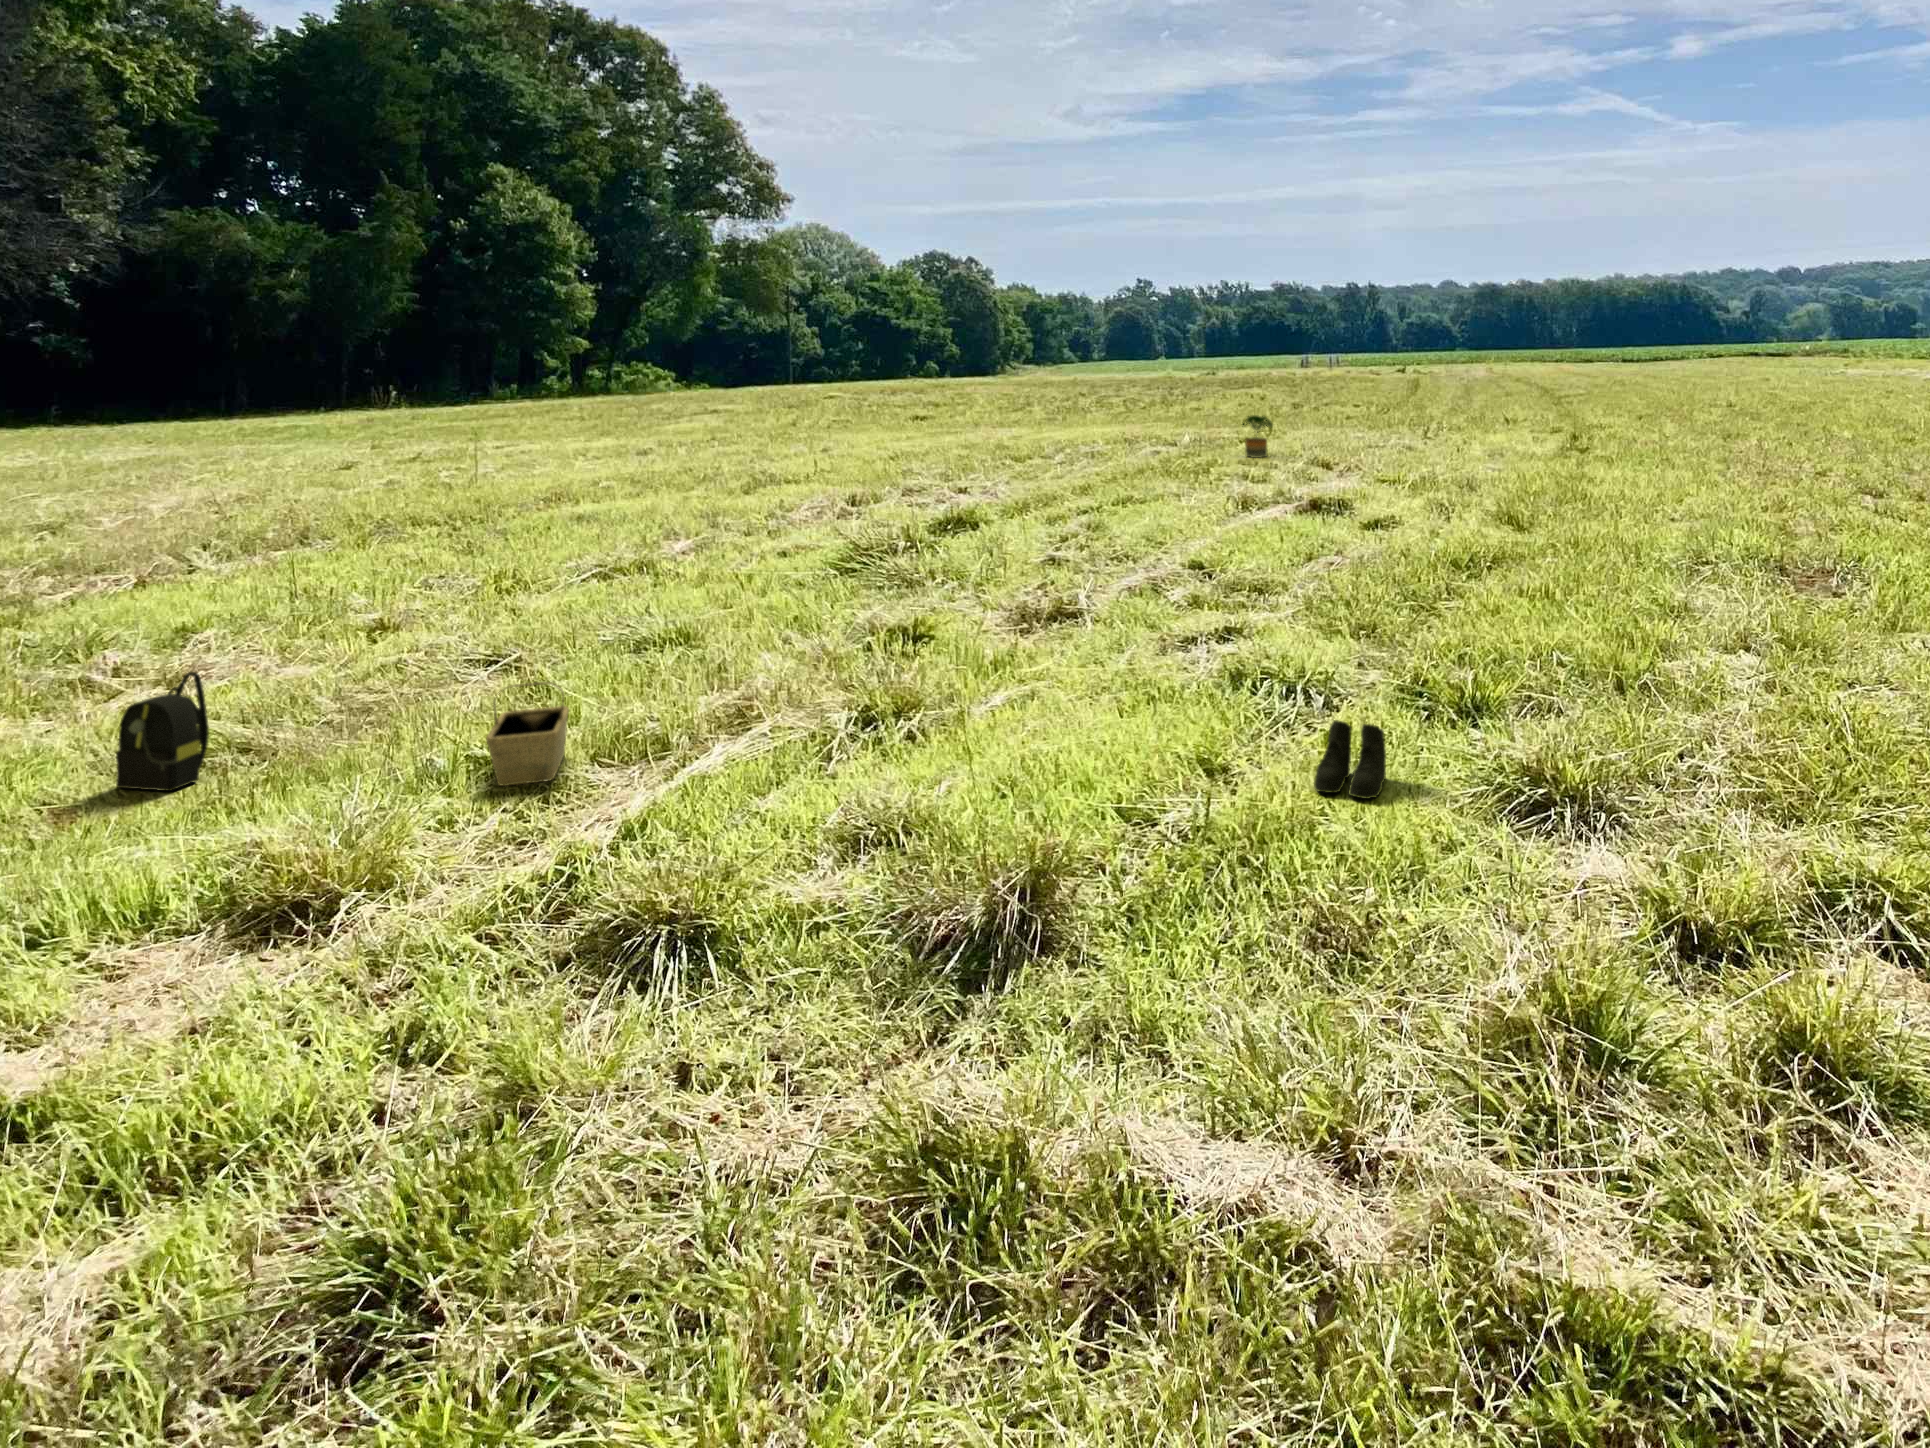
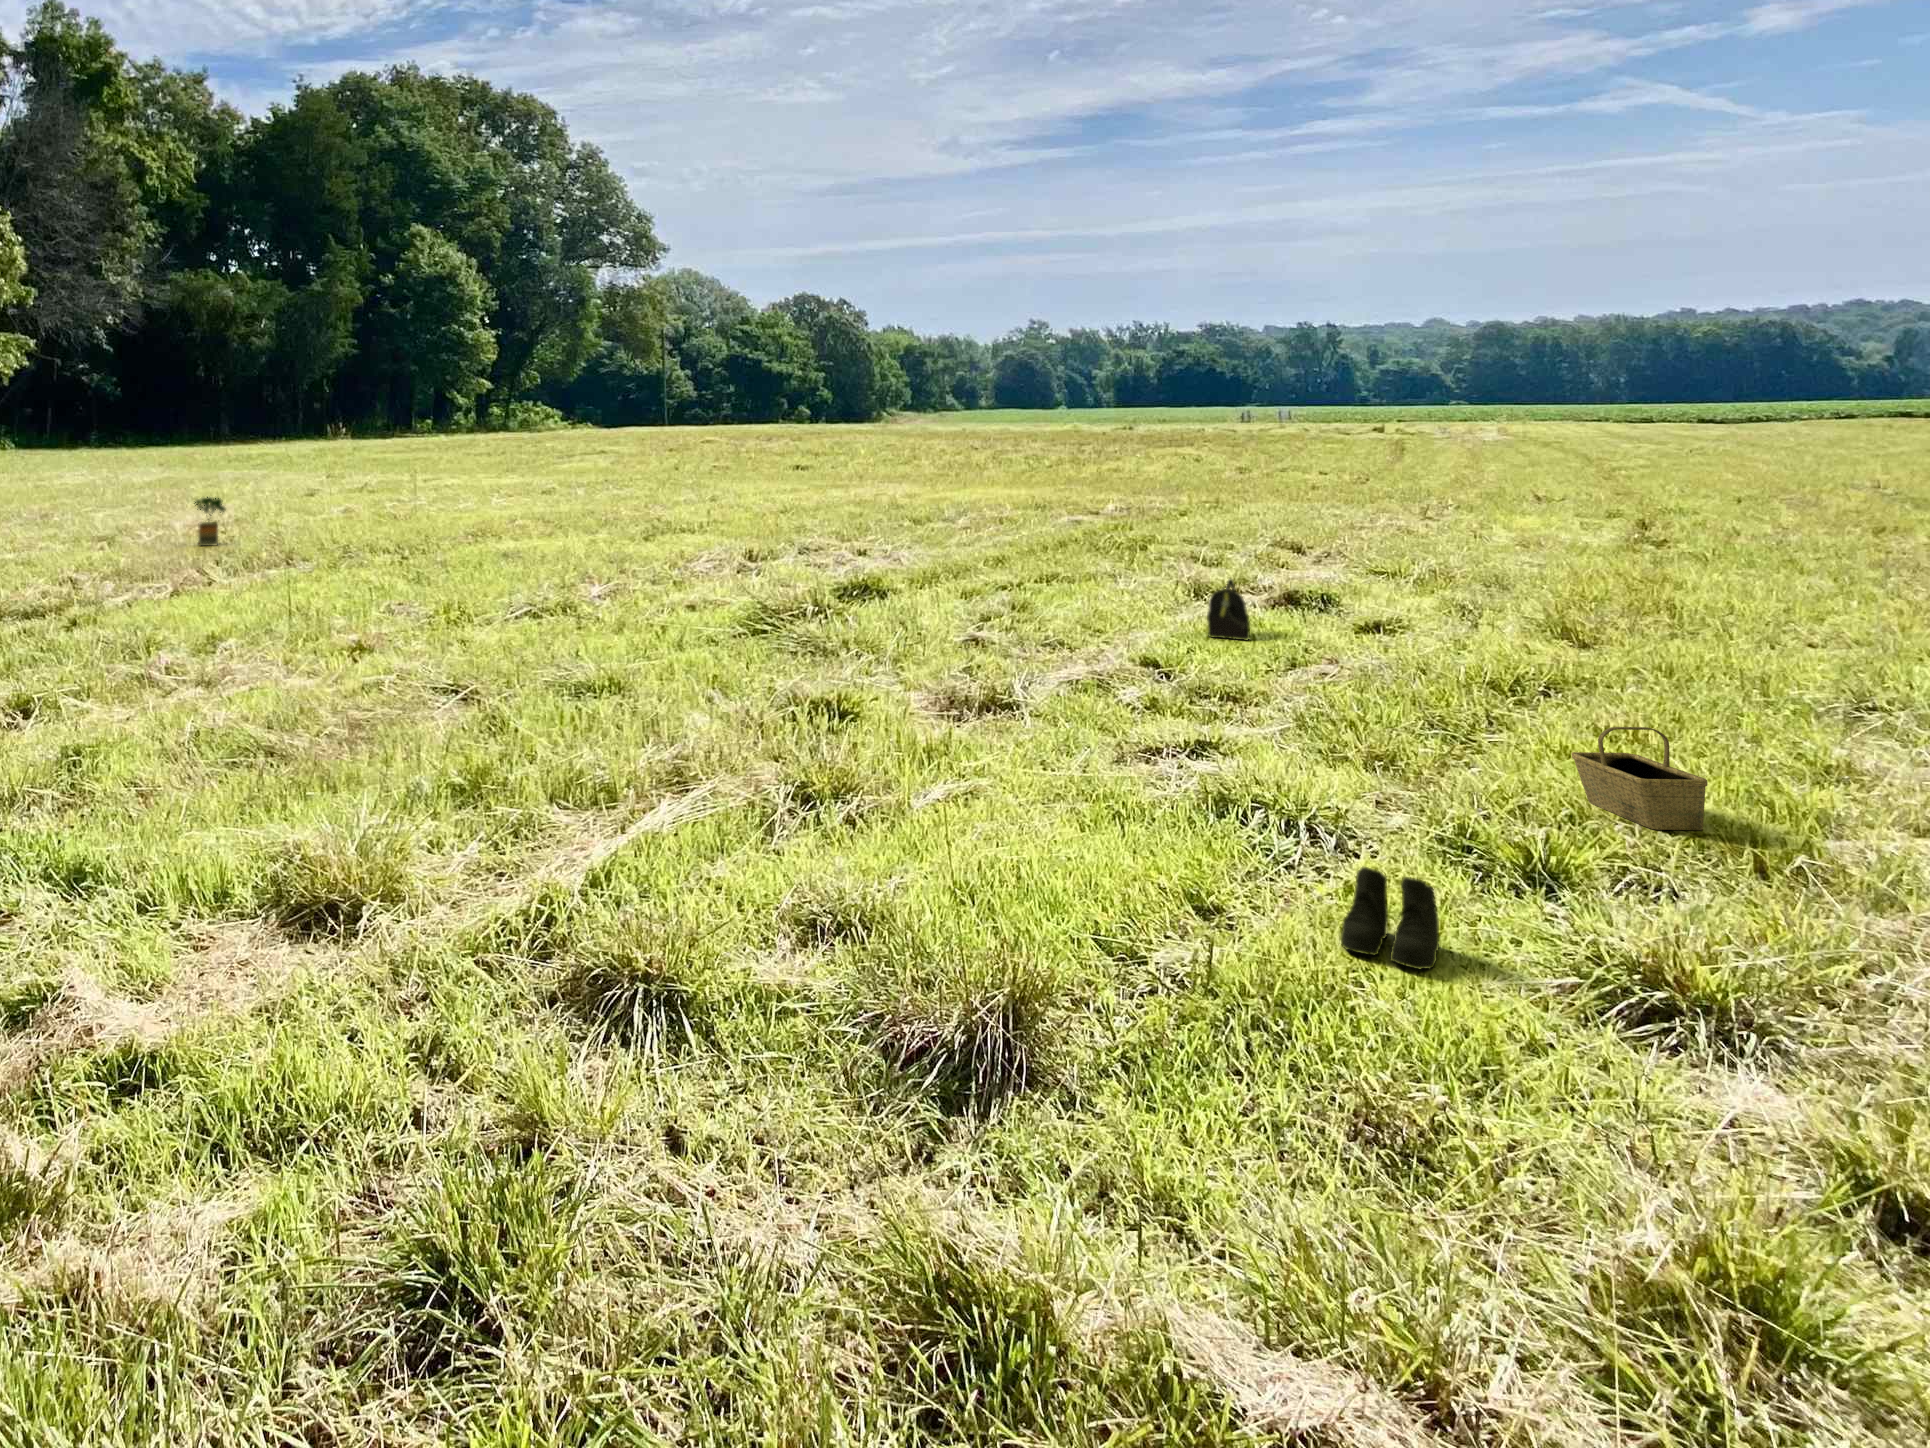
potted tree: present [1242,415,1273,458] -> present [194,496,225,546]
backpack: present [116,672,209,791] -> present [1207,579,1250,640]
basket: present [486,682,569,786] -> present [1572,727,1708,830]

